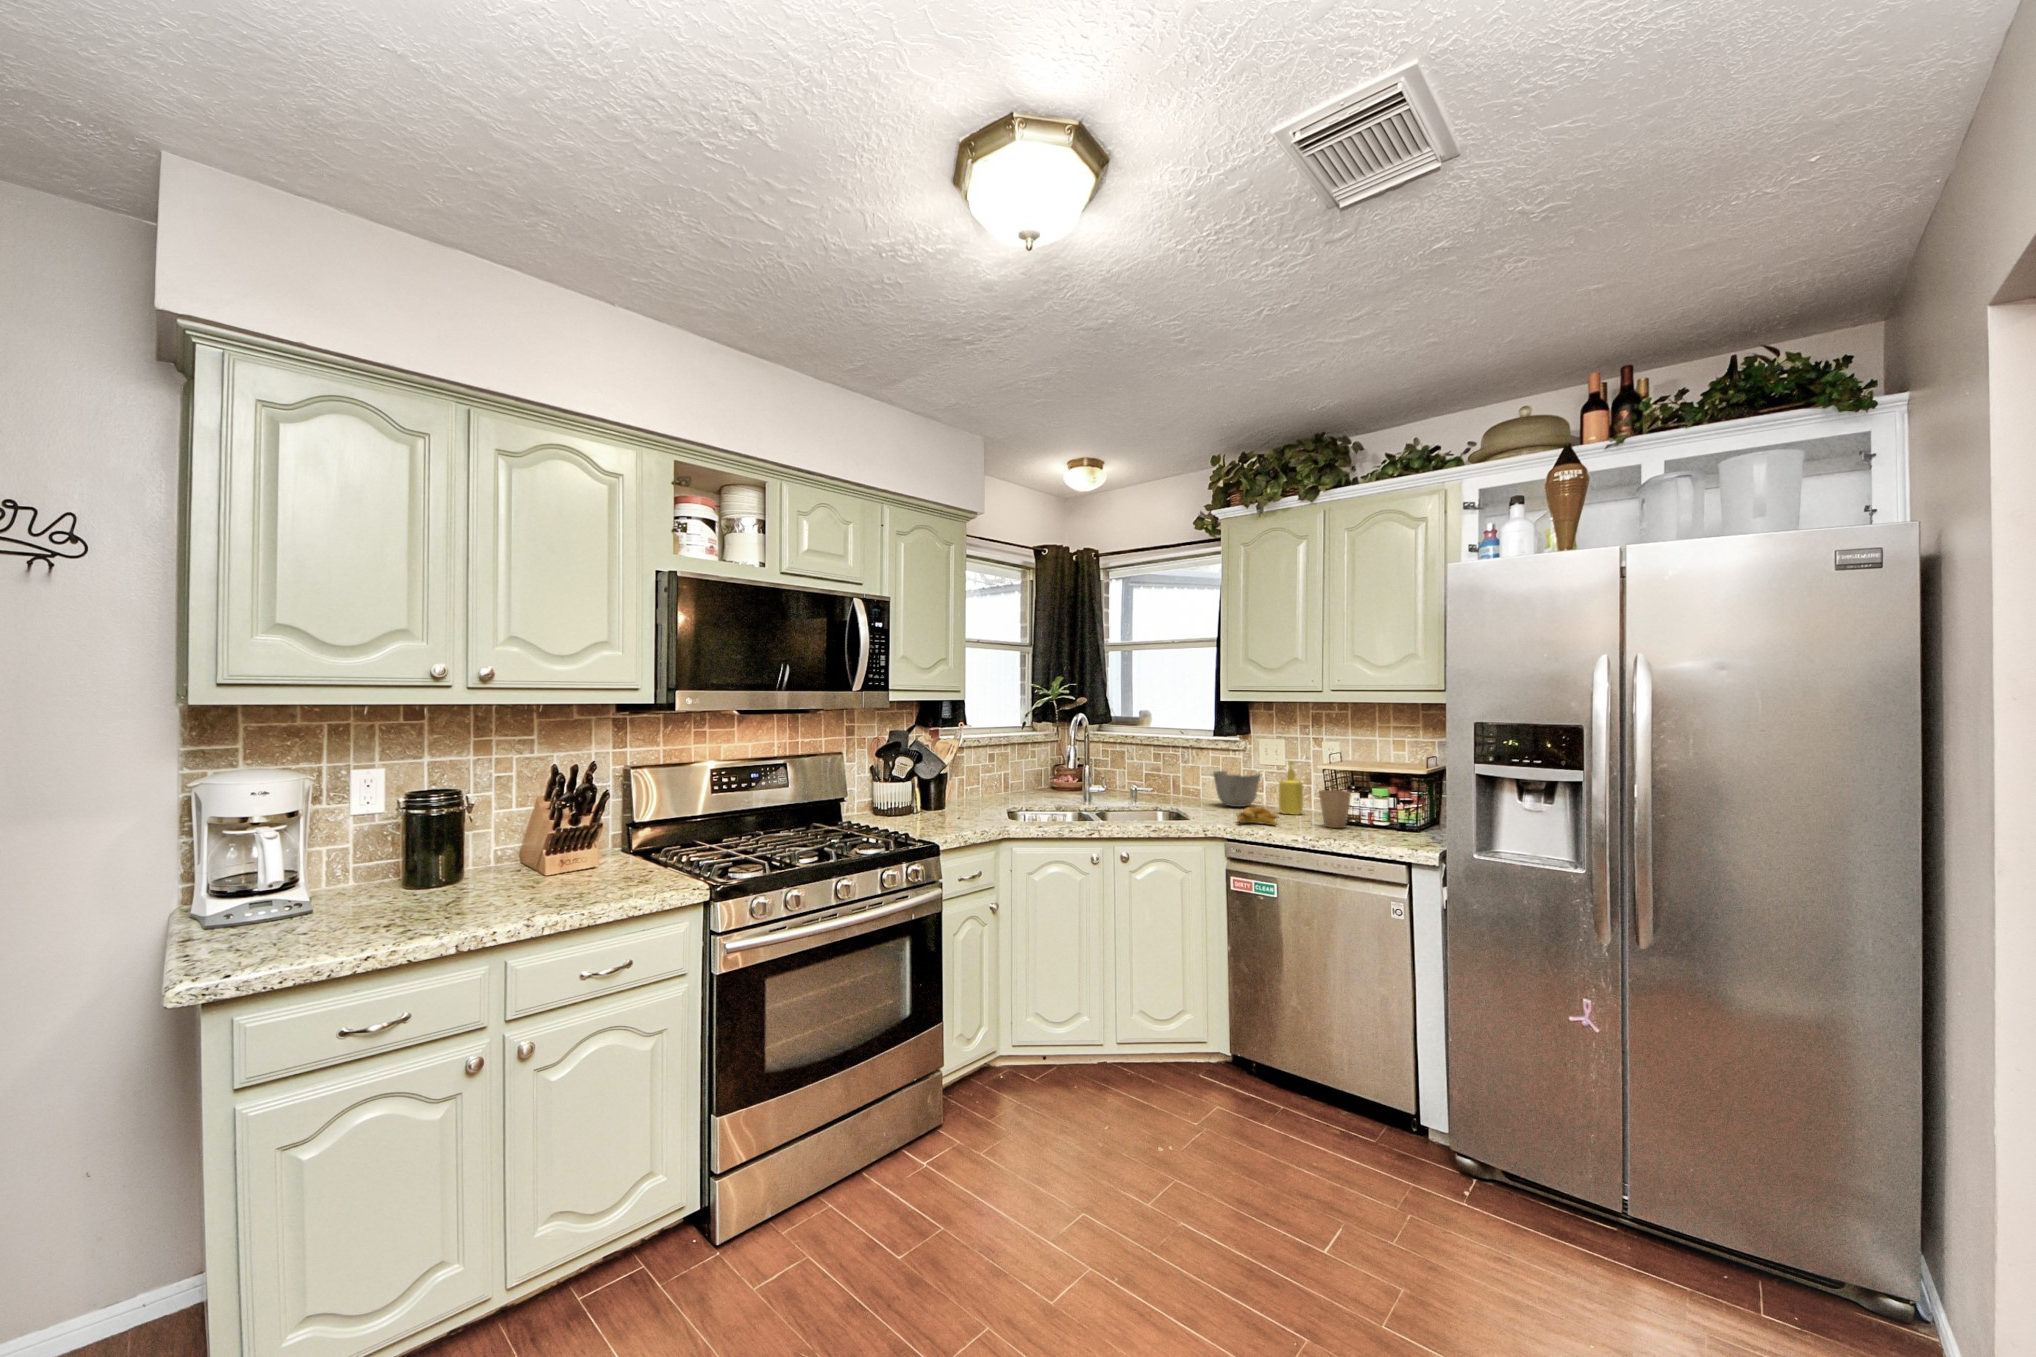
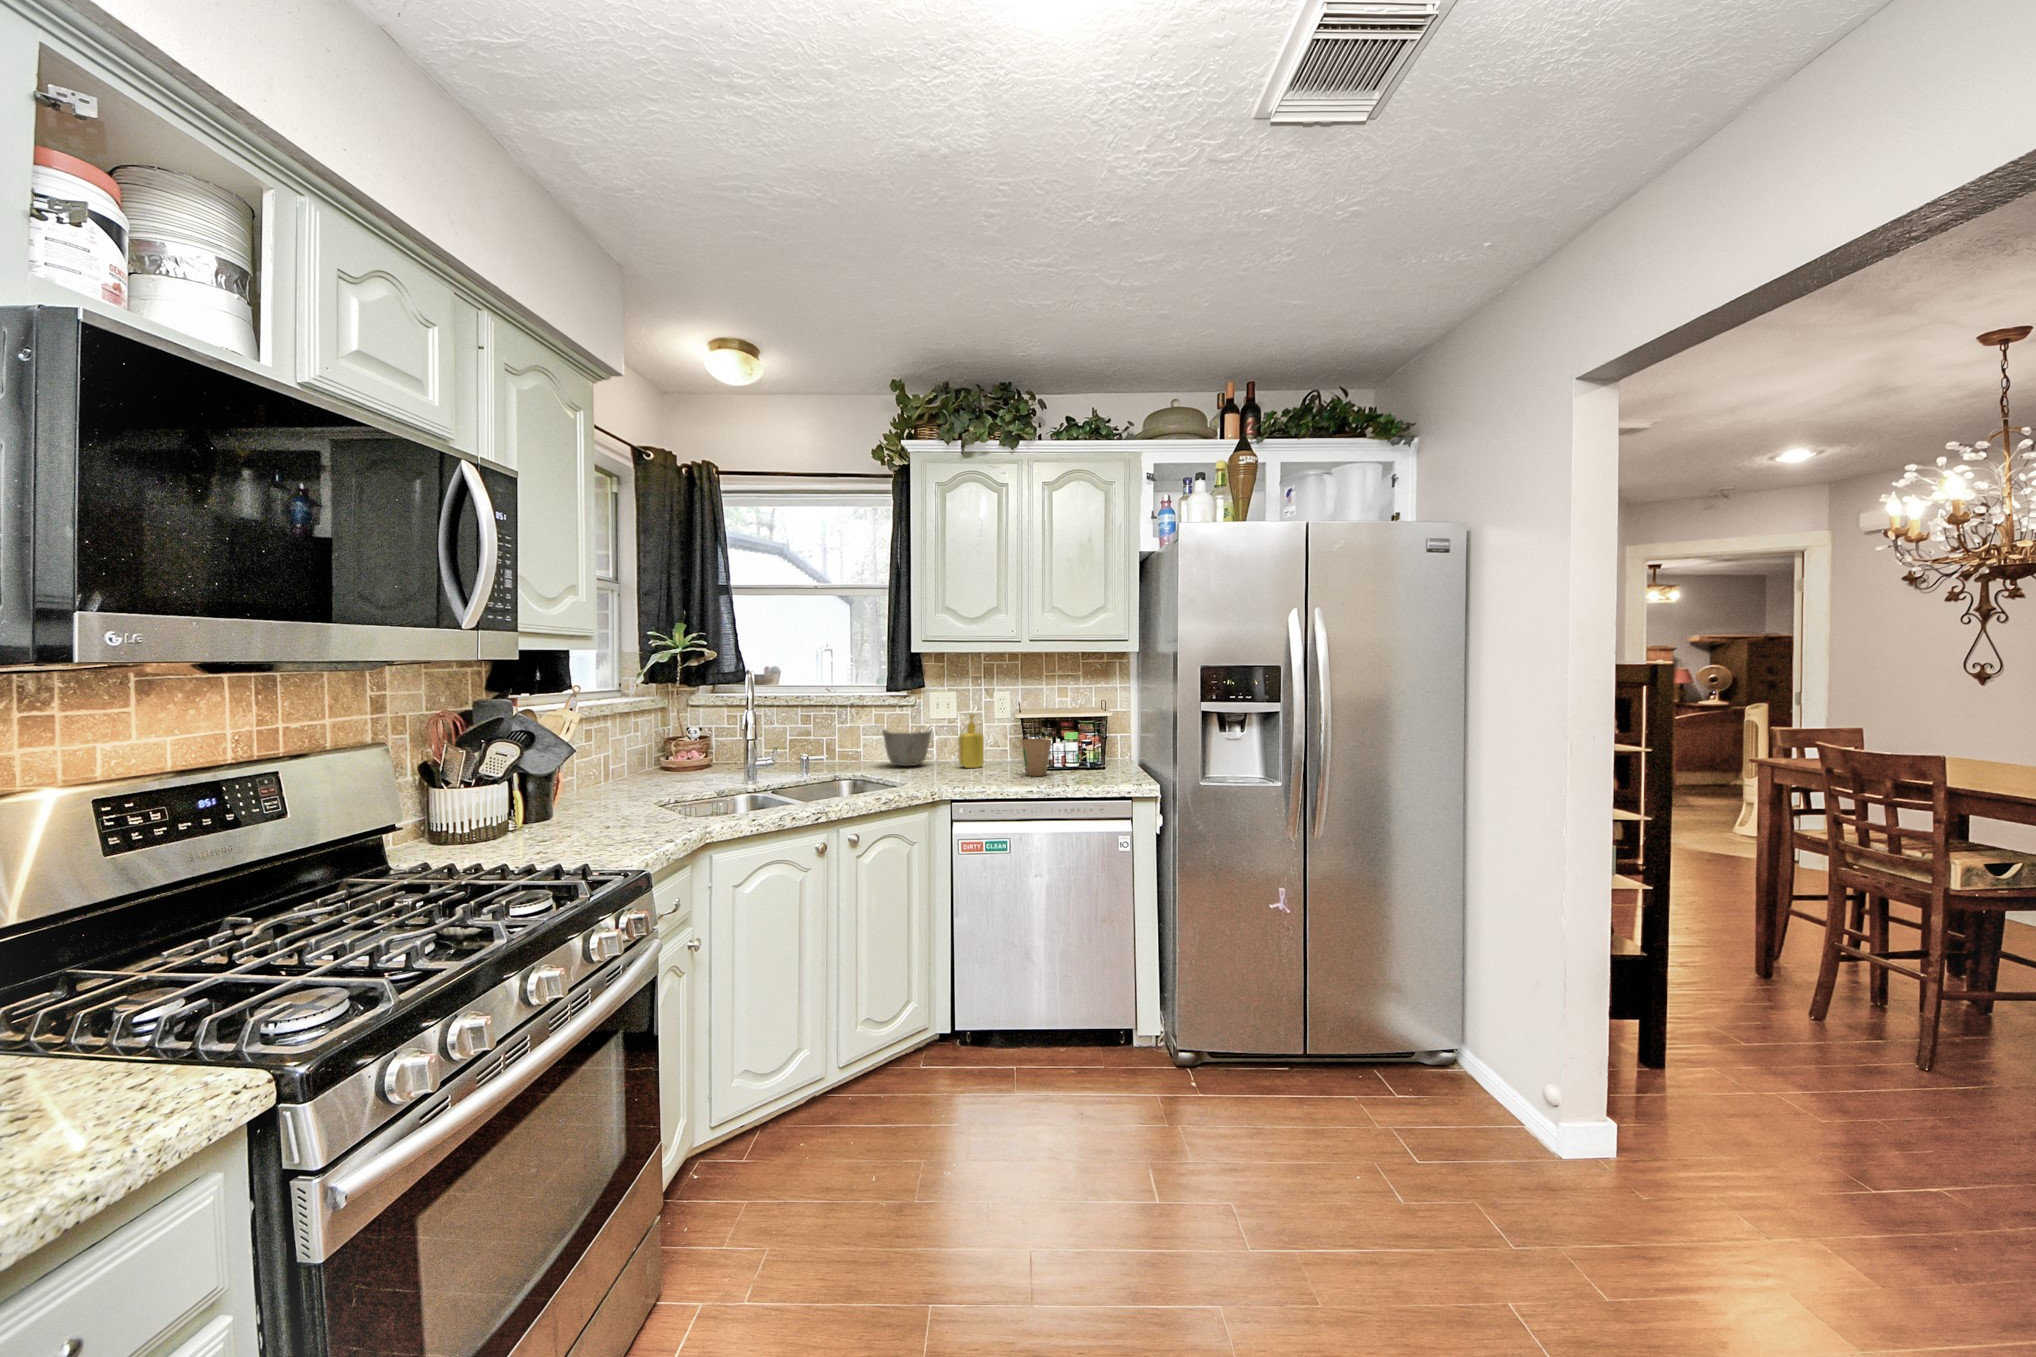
banana: present [1237,807,1279,826] -> none [948,763,991,782]

